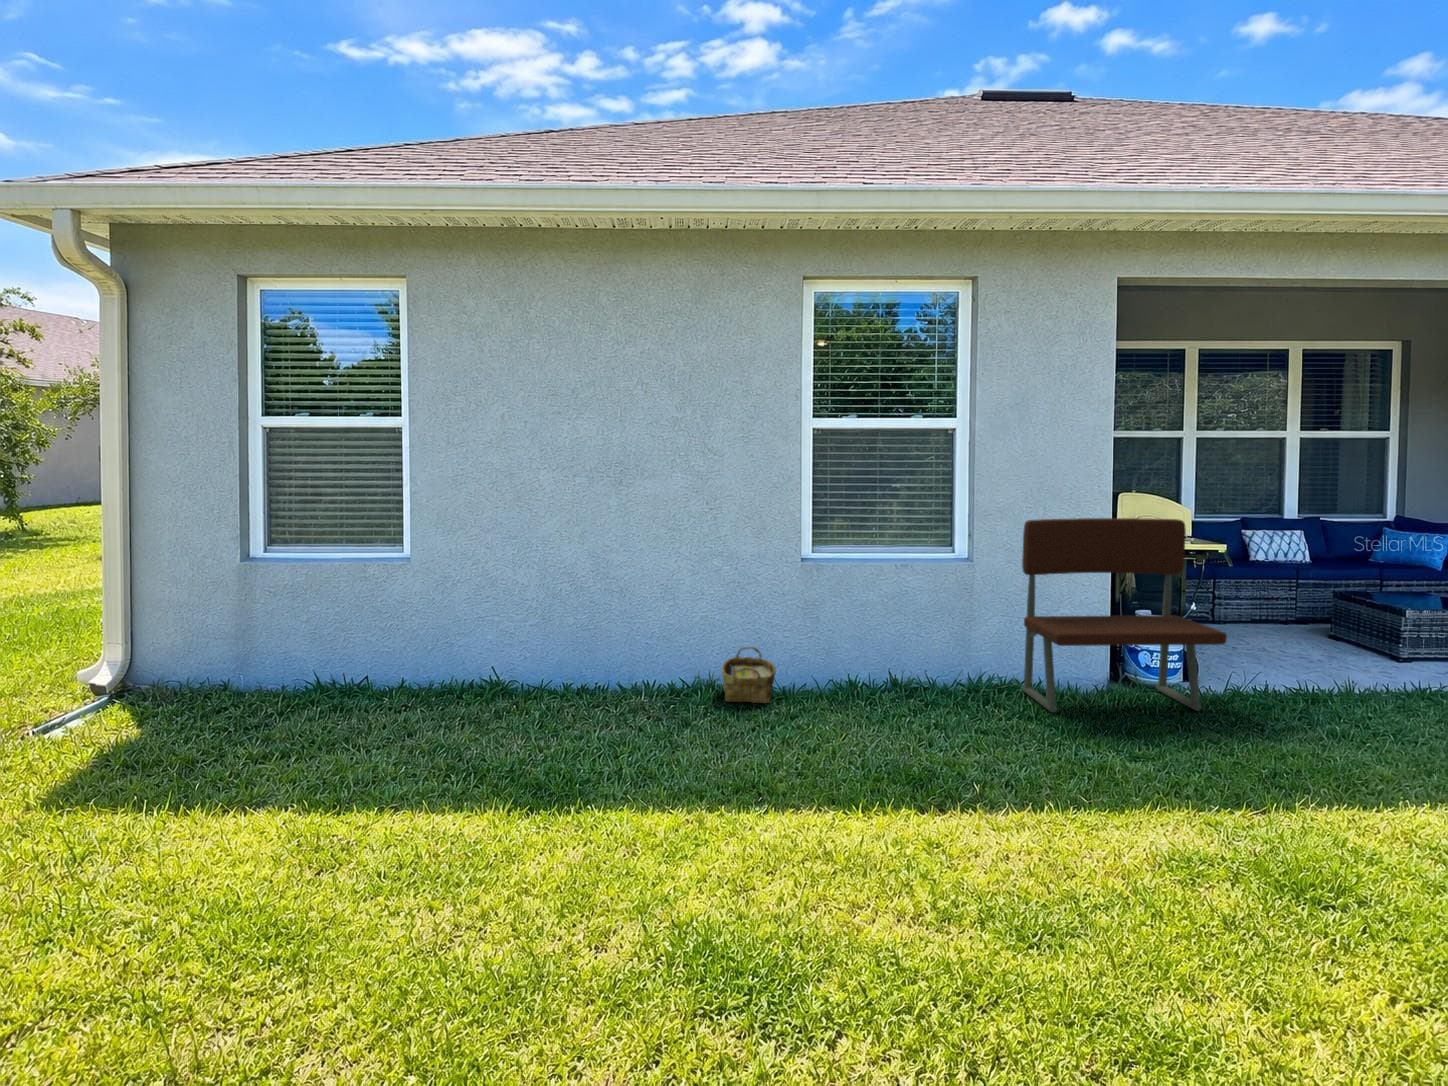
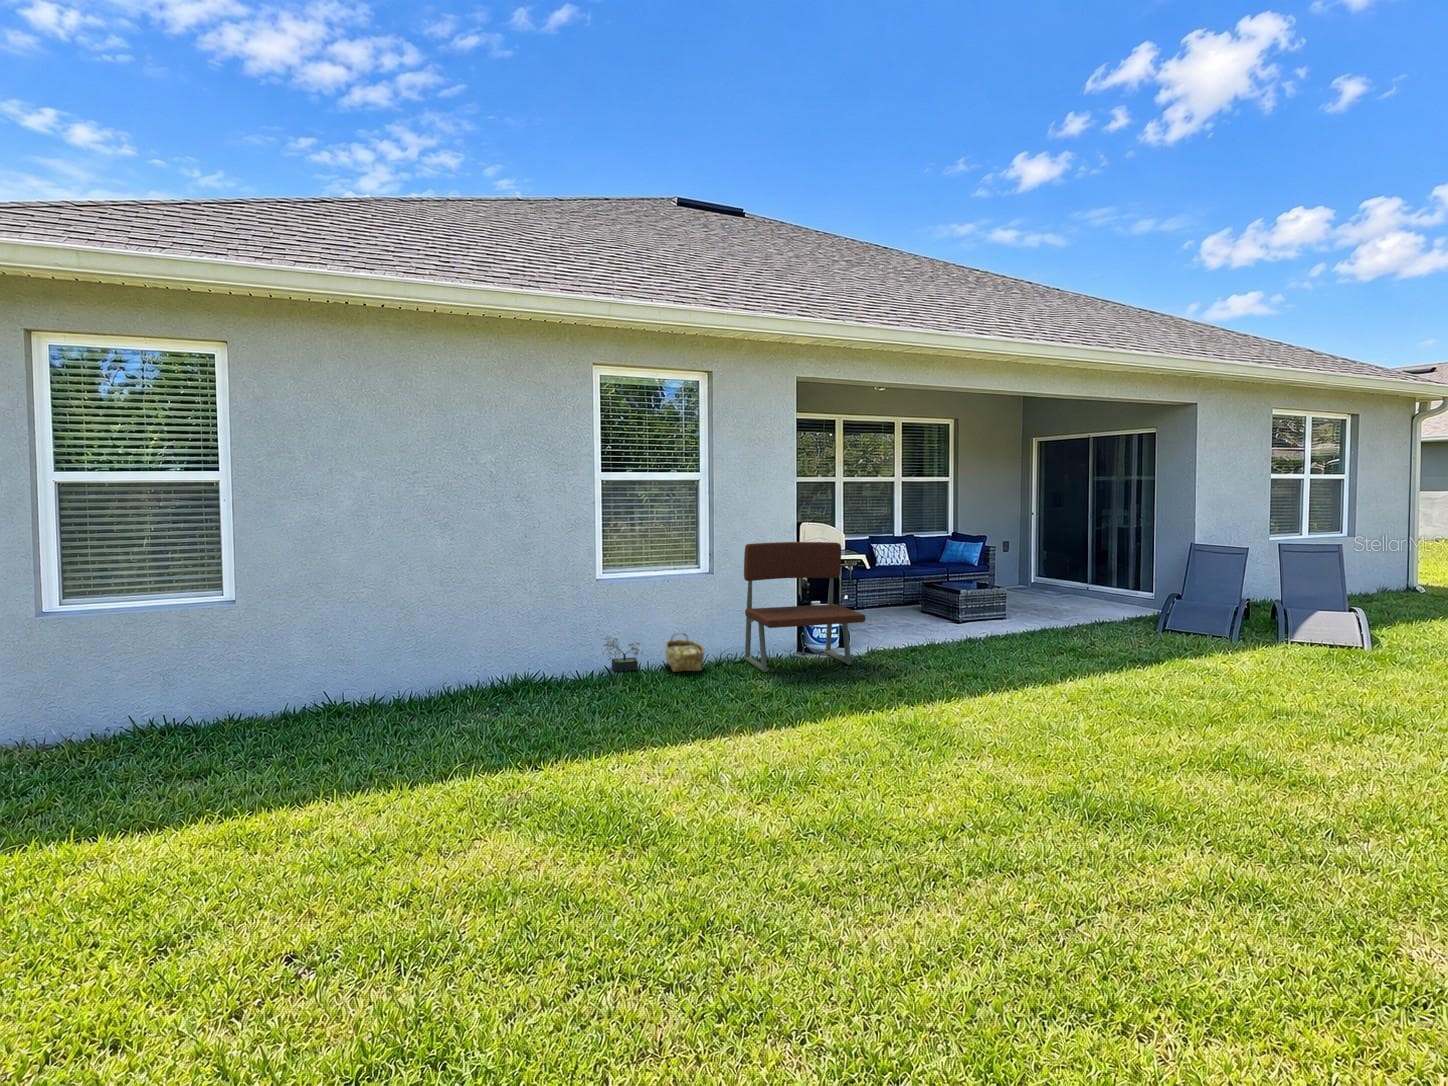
decorative plant: none [812,646,870,696] -> present [602,636,643,672]
woven basket: present [722,647,776,703] -> present [665,632,704,672]

